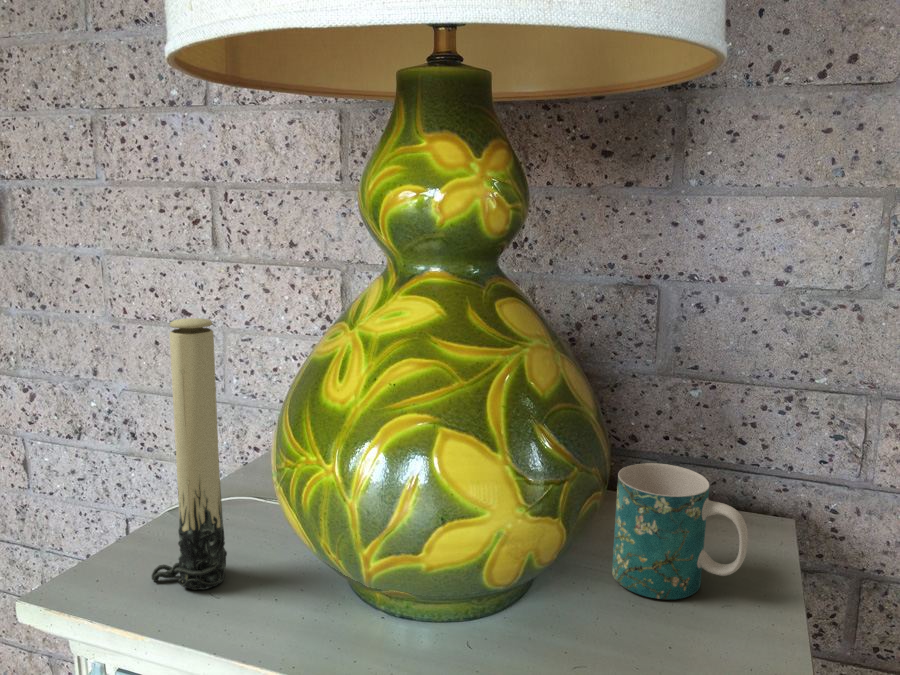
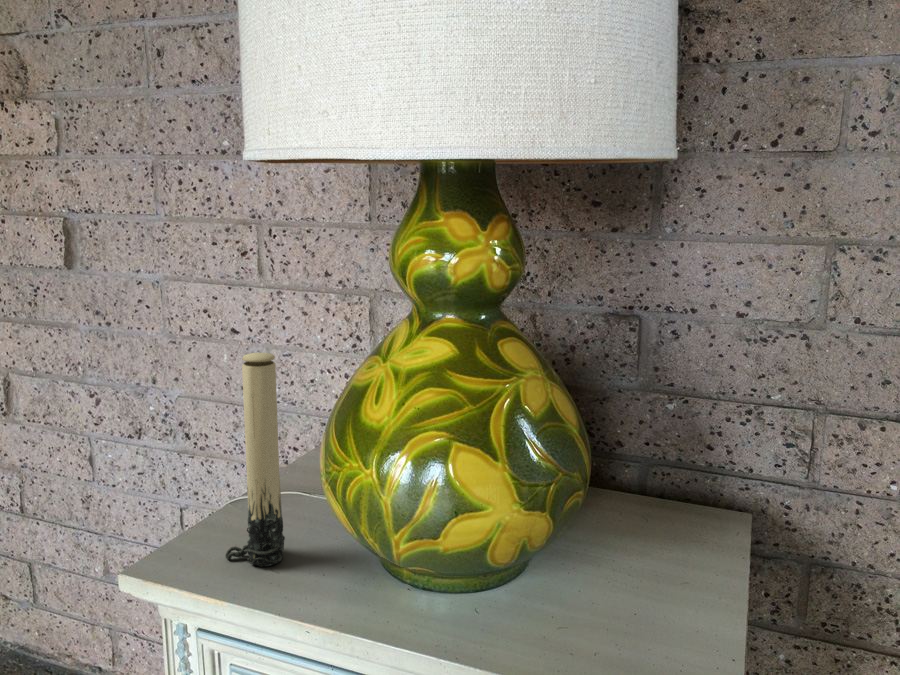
mug: present [612,463,748,600] -> none [593,468,699,577]

